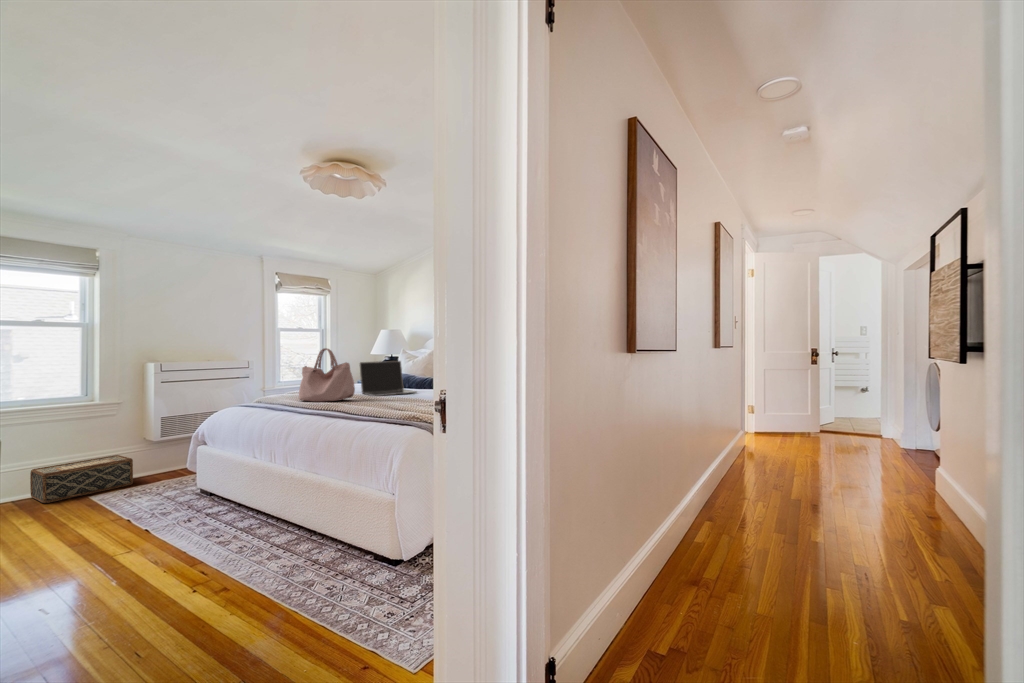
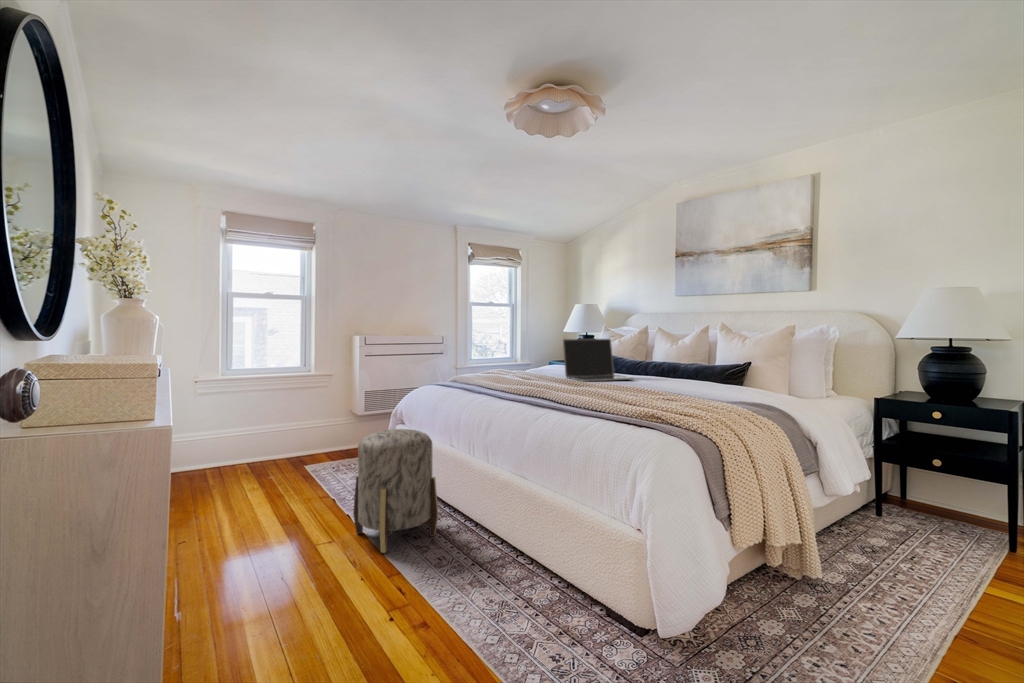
handbag: present [299,348,355,402] -> none [499,320,564,385]
ottoman: none [154,446,241,552] -> present [353,429,438,553]
woven basket: present [30,455,133,503] -> none [263,426,342,468]

